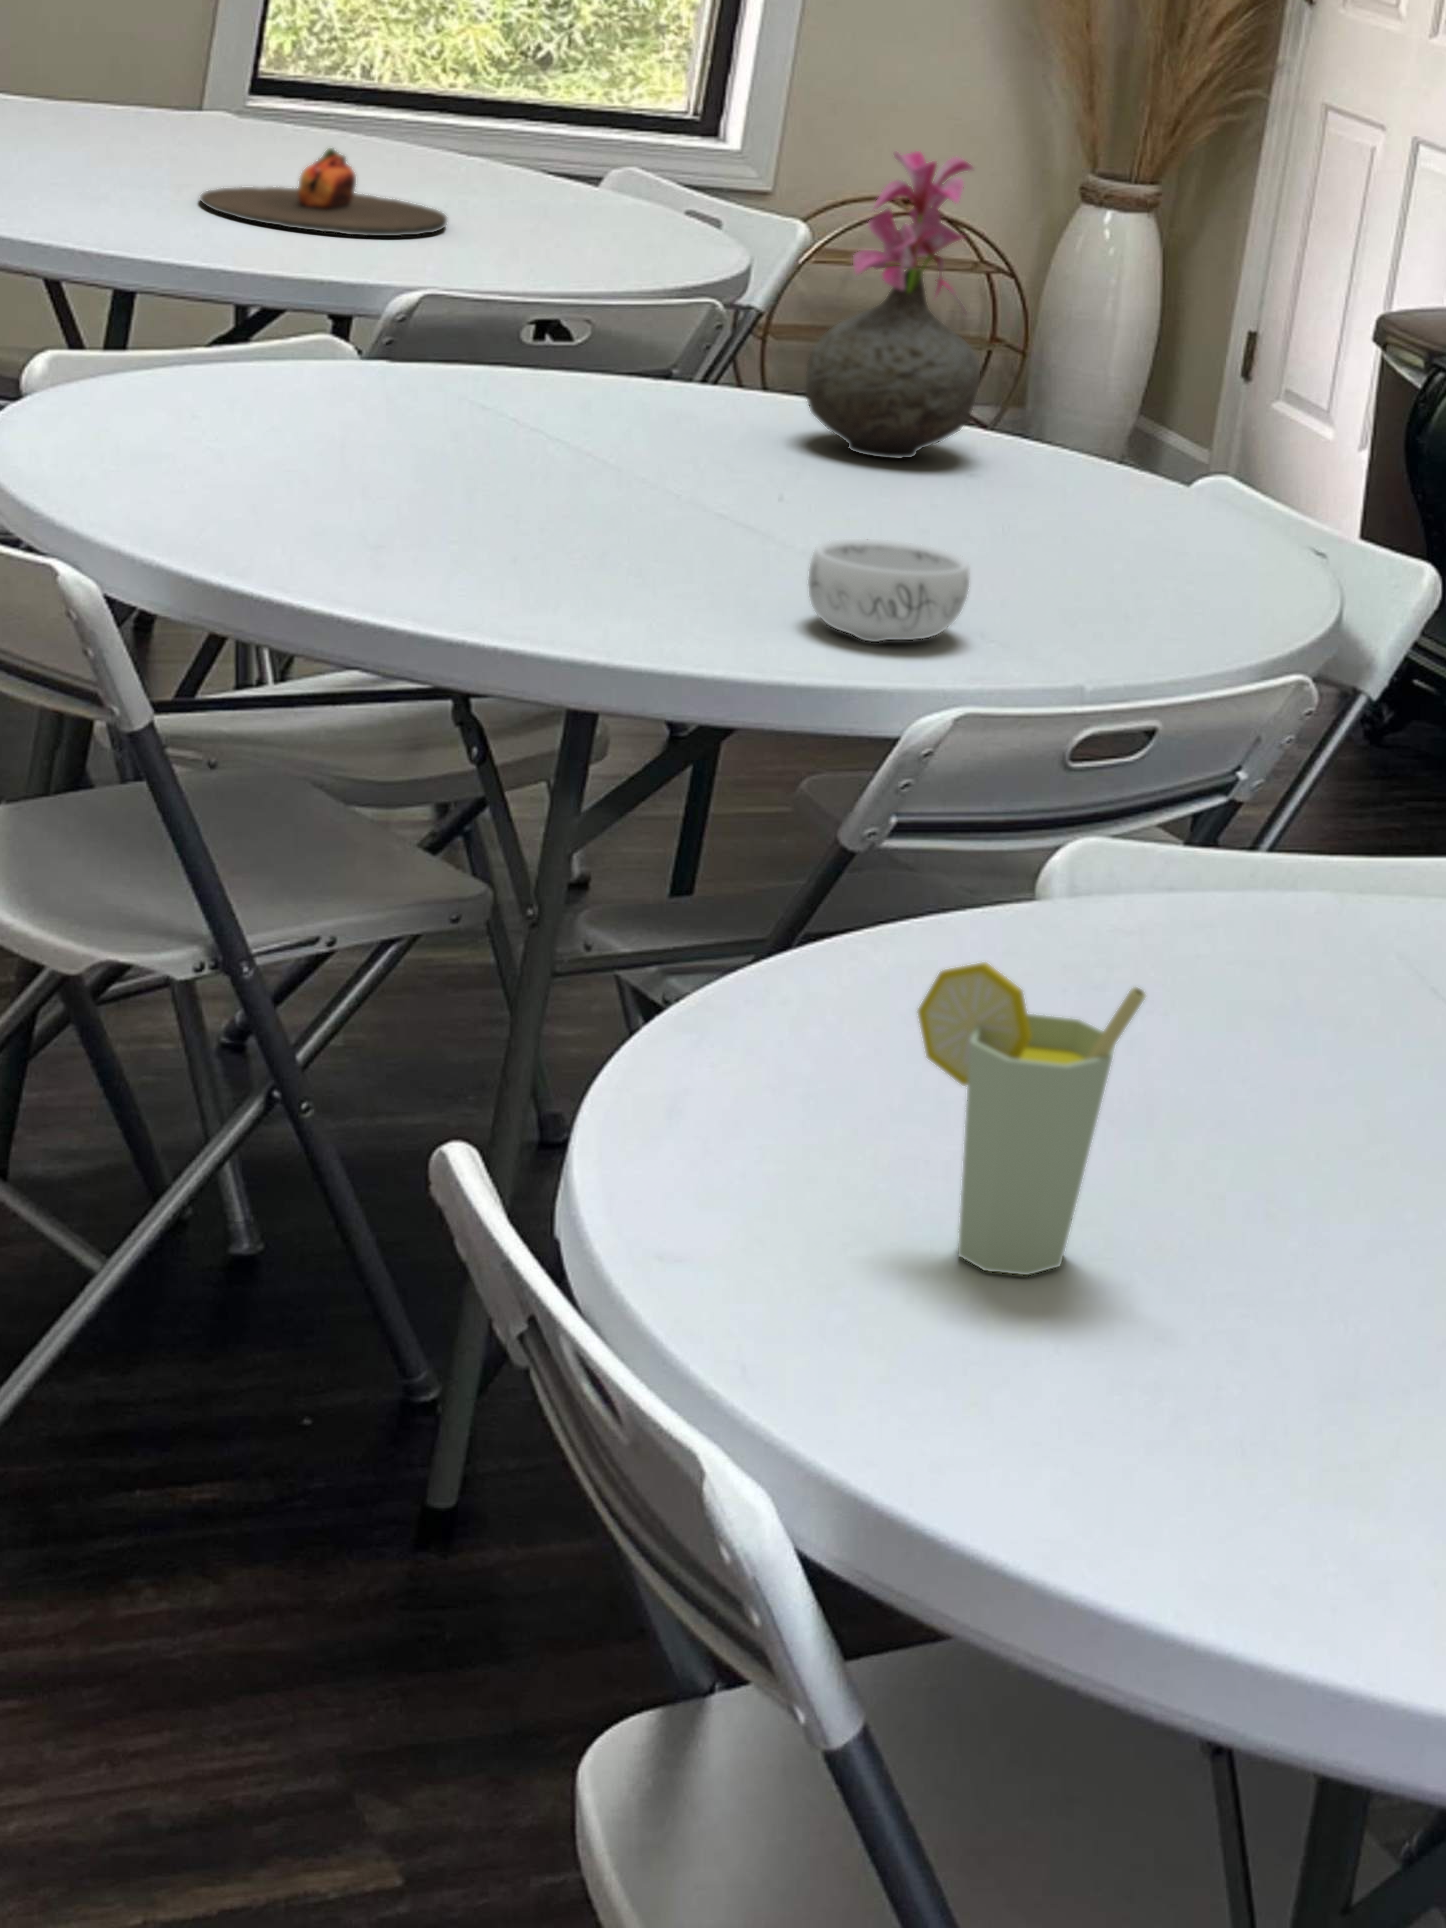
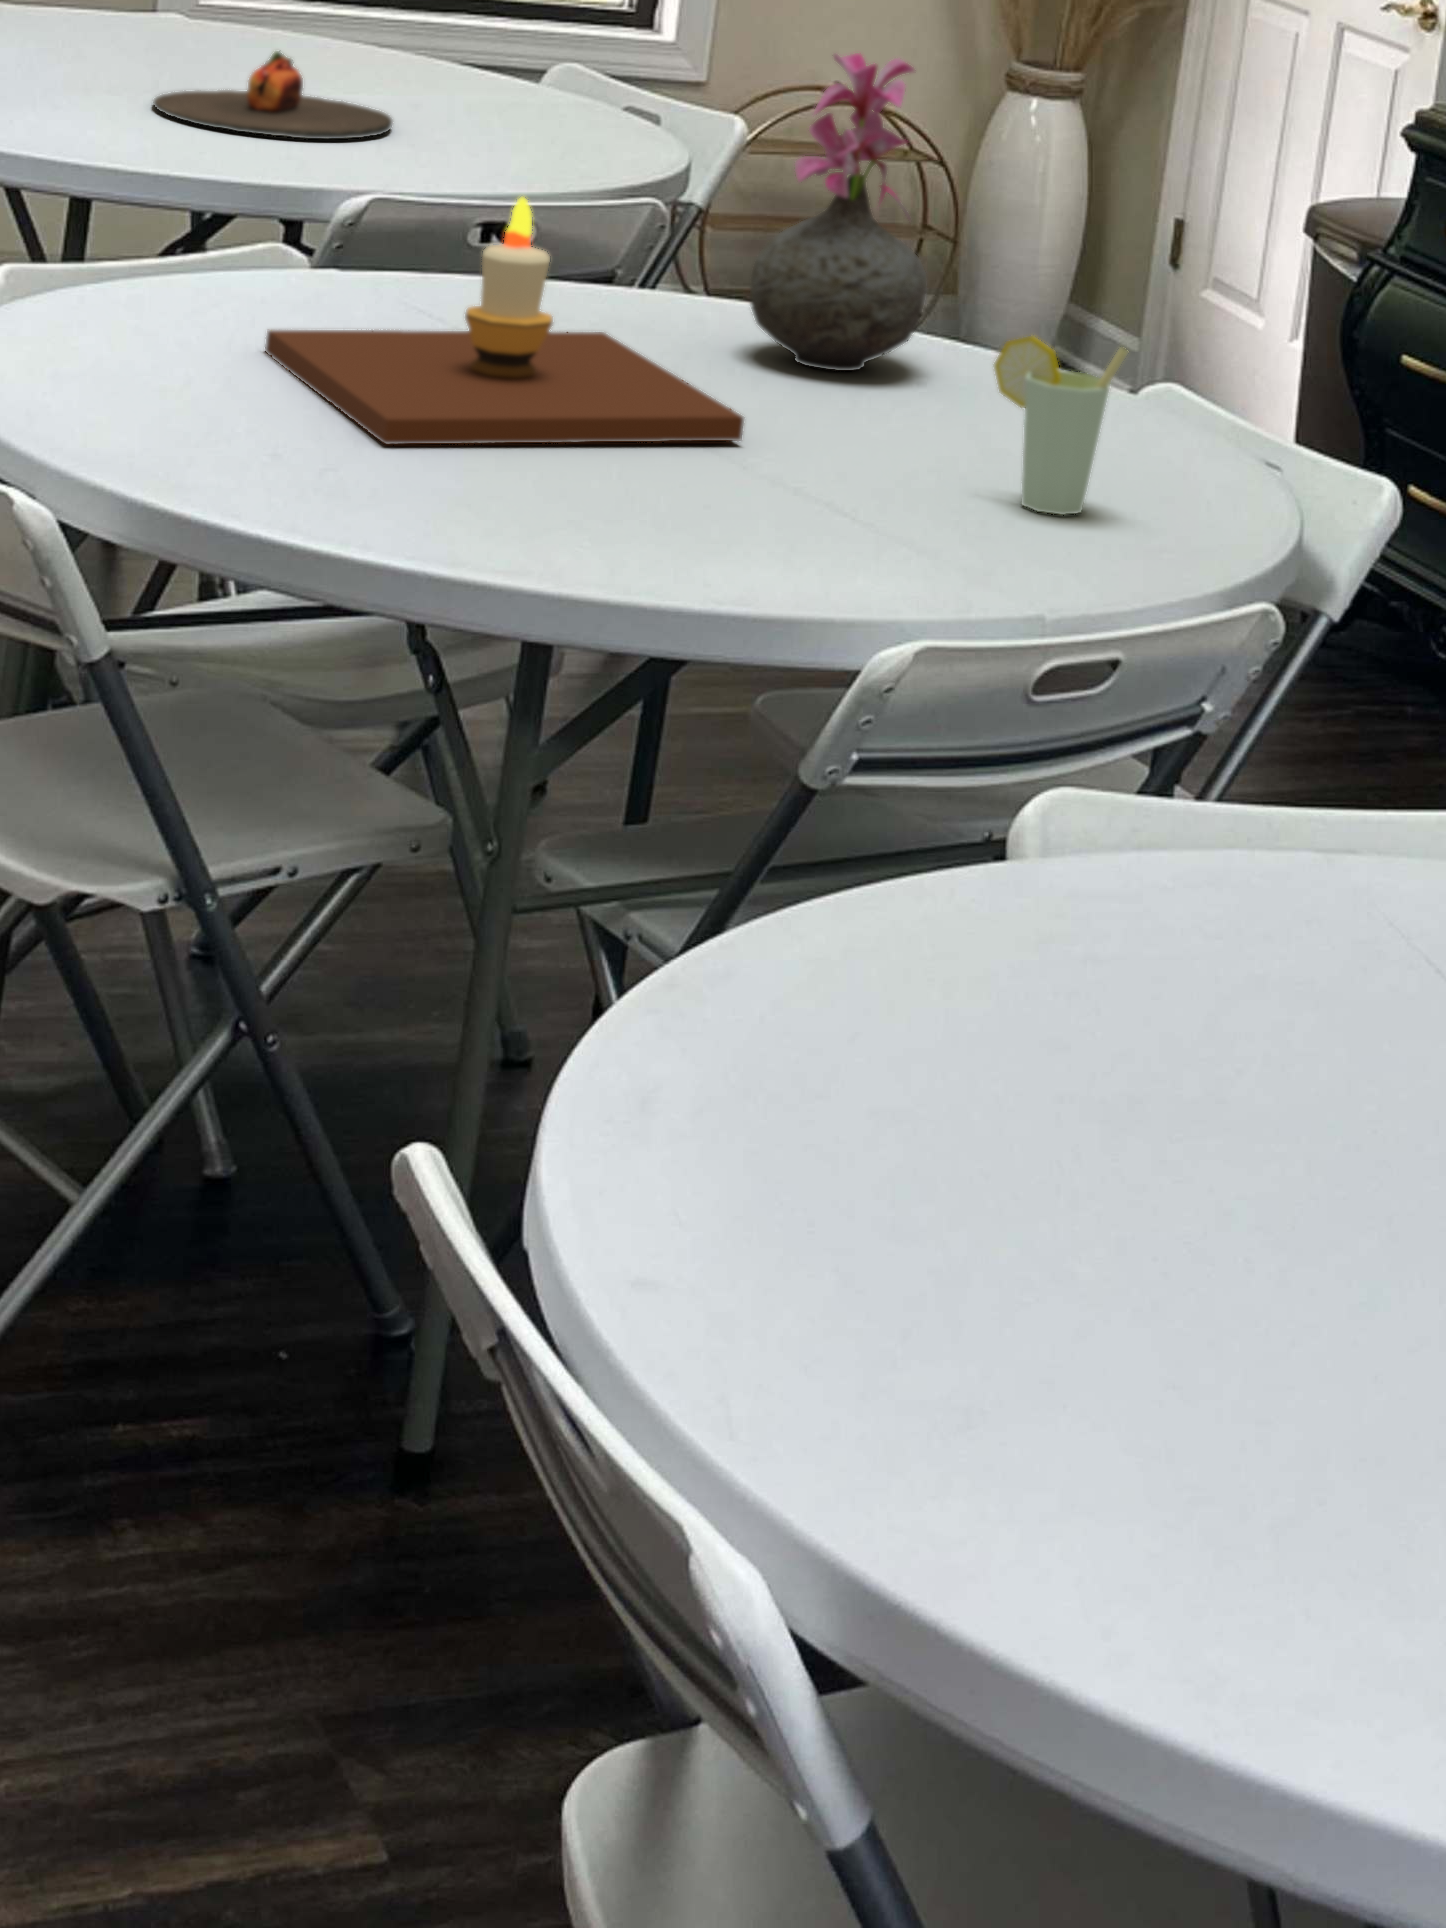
candle: none [317,283,796,521] -> present [265,197,744,444]
decorative bowl: present [808,539,970,642] -> none [761,465,927,576]
cup: present [918,962,1146,1275] -> present [994,336,1128,515]

